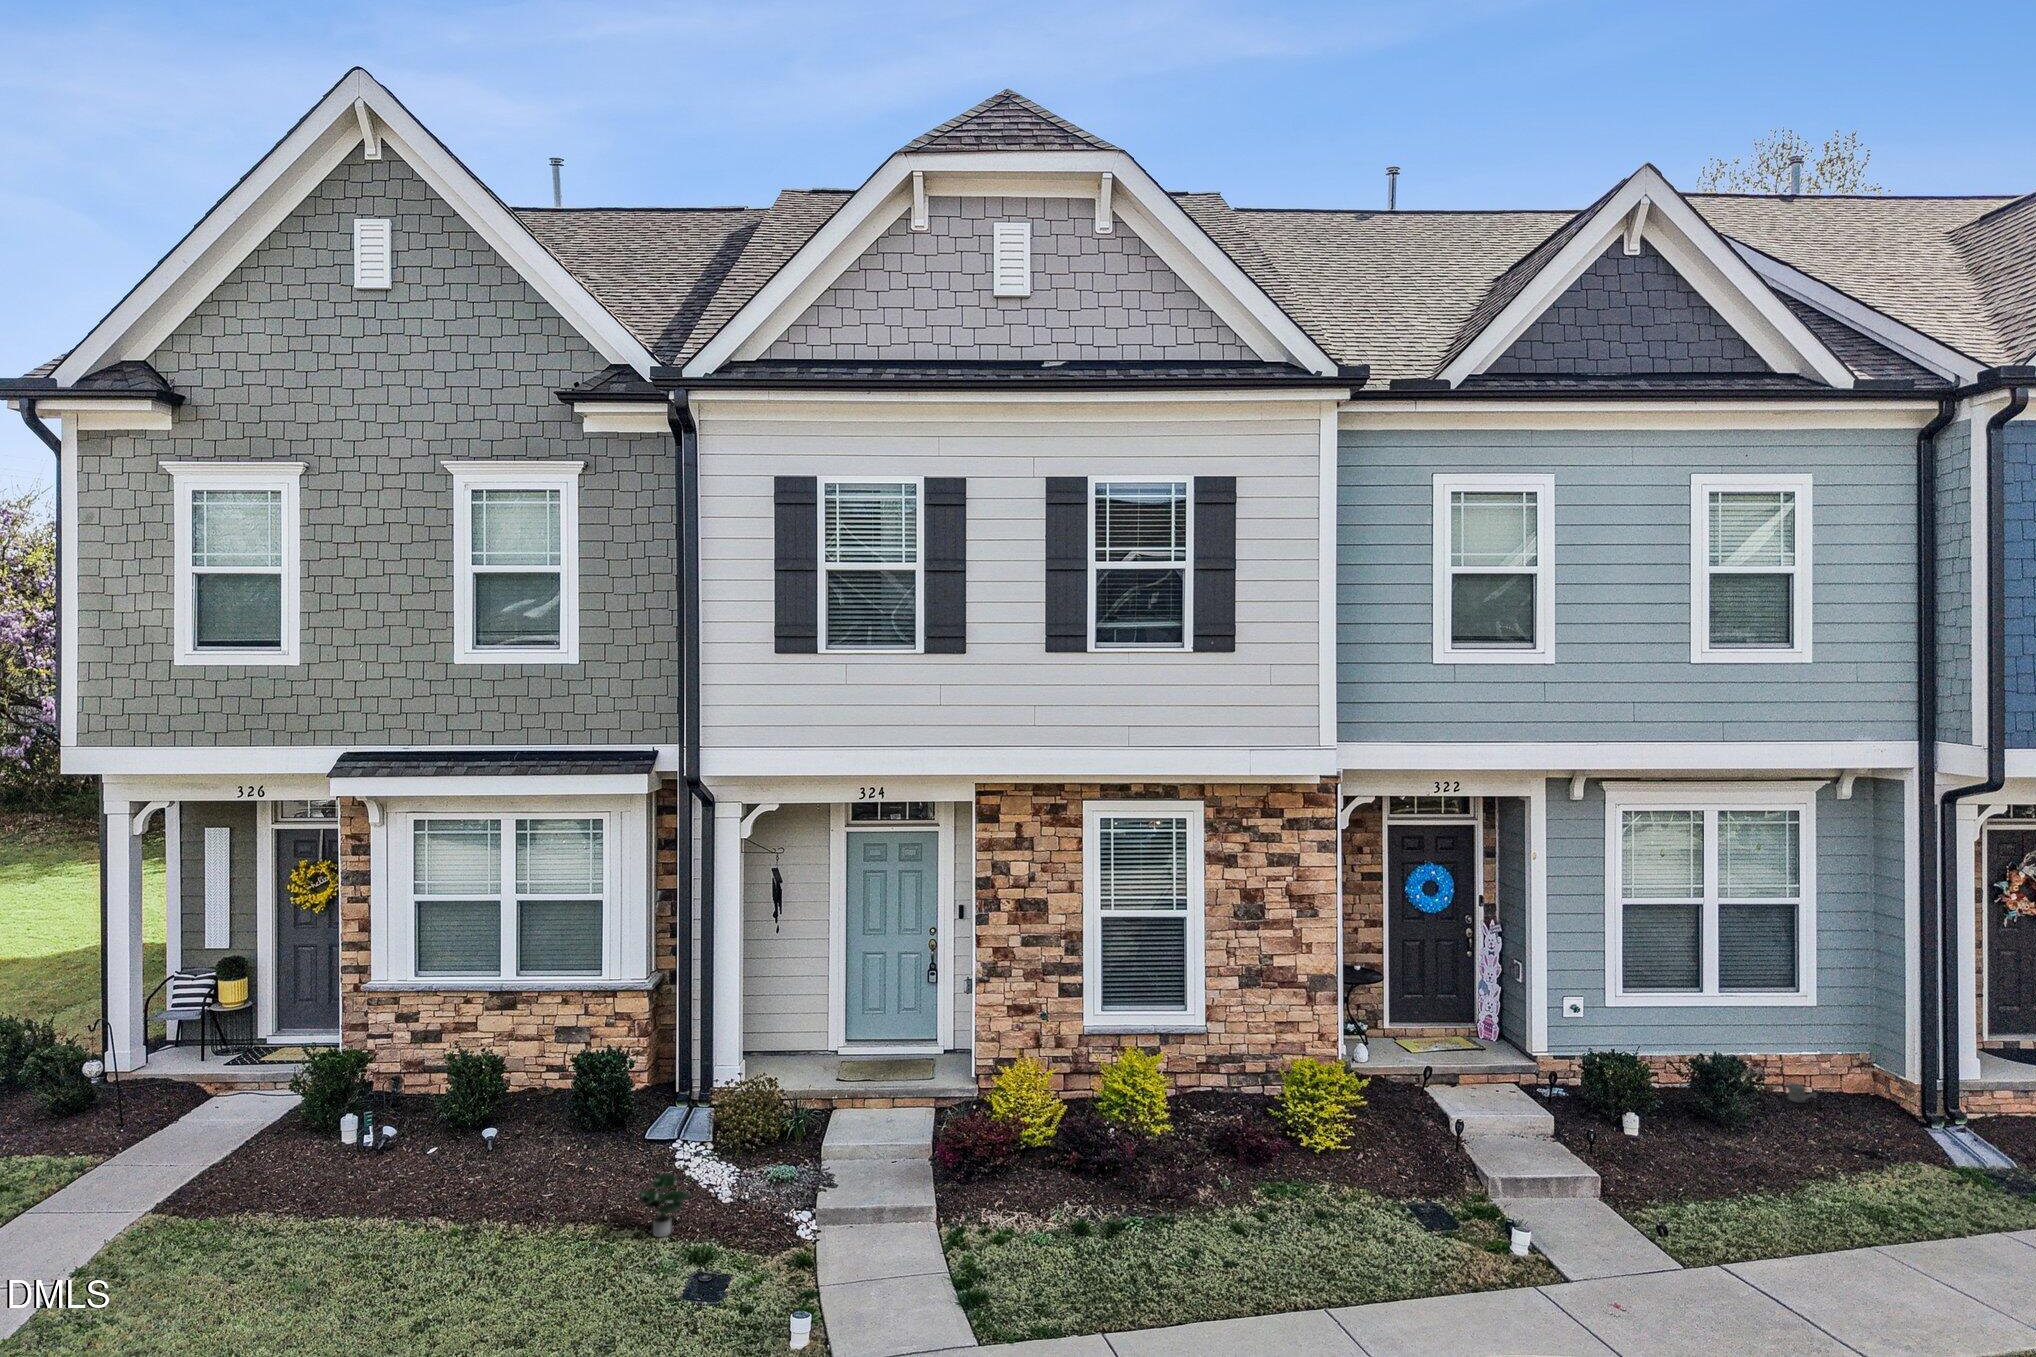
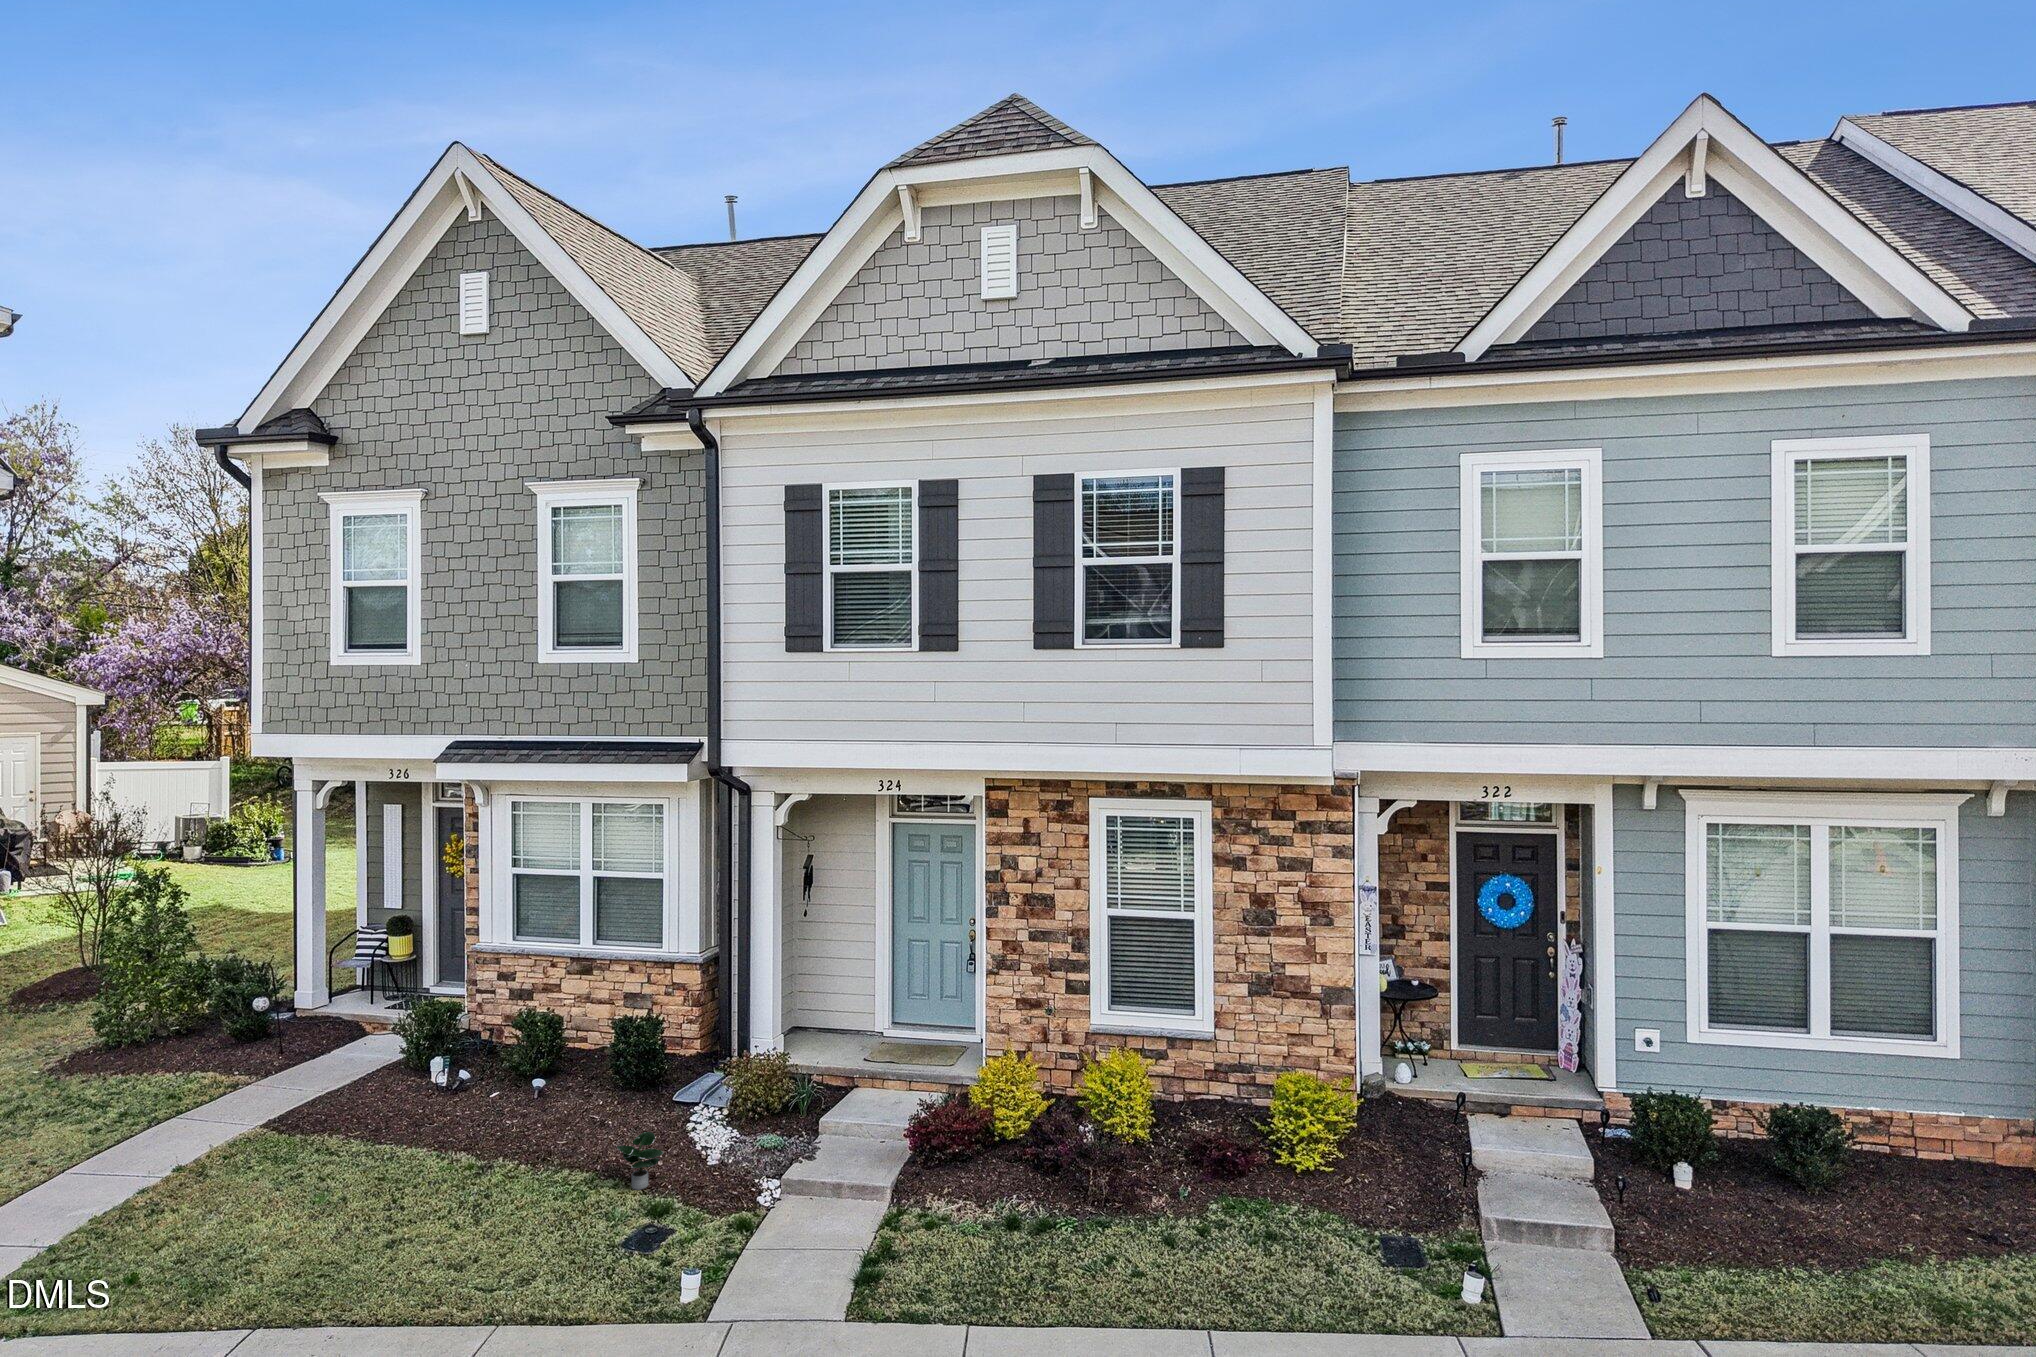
watering can: present [1786,1081,1817,1103] -> none [1920,1145,1951,1172]

